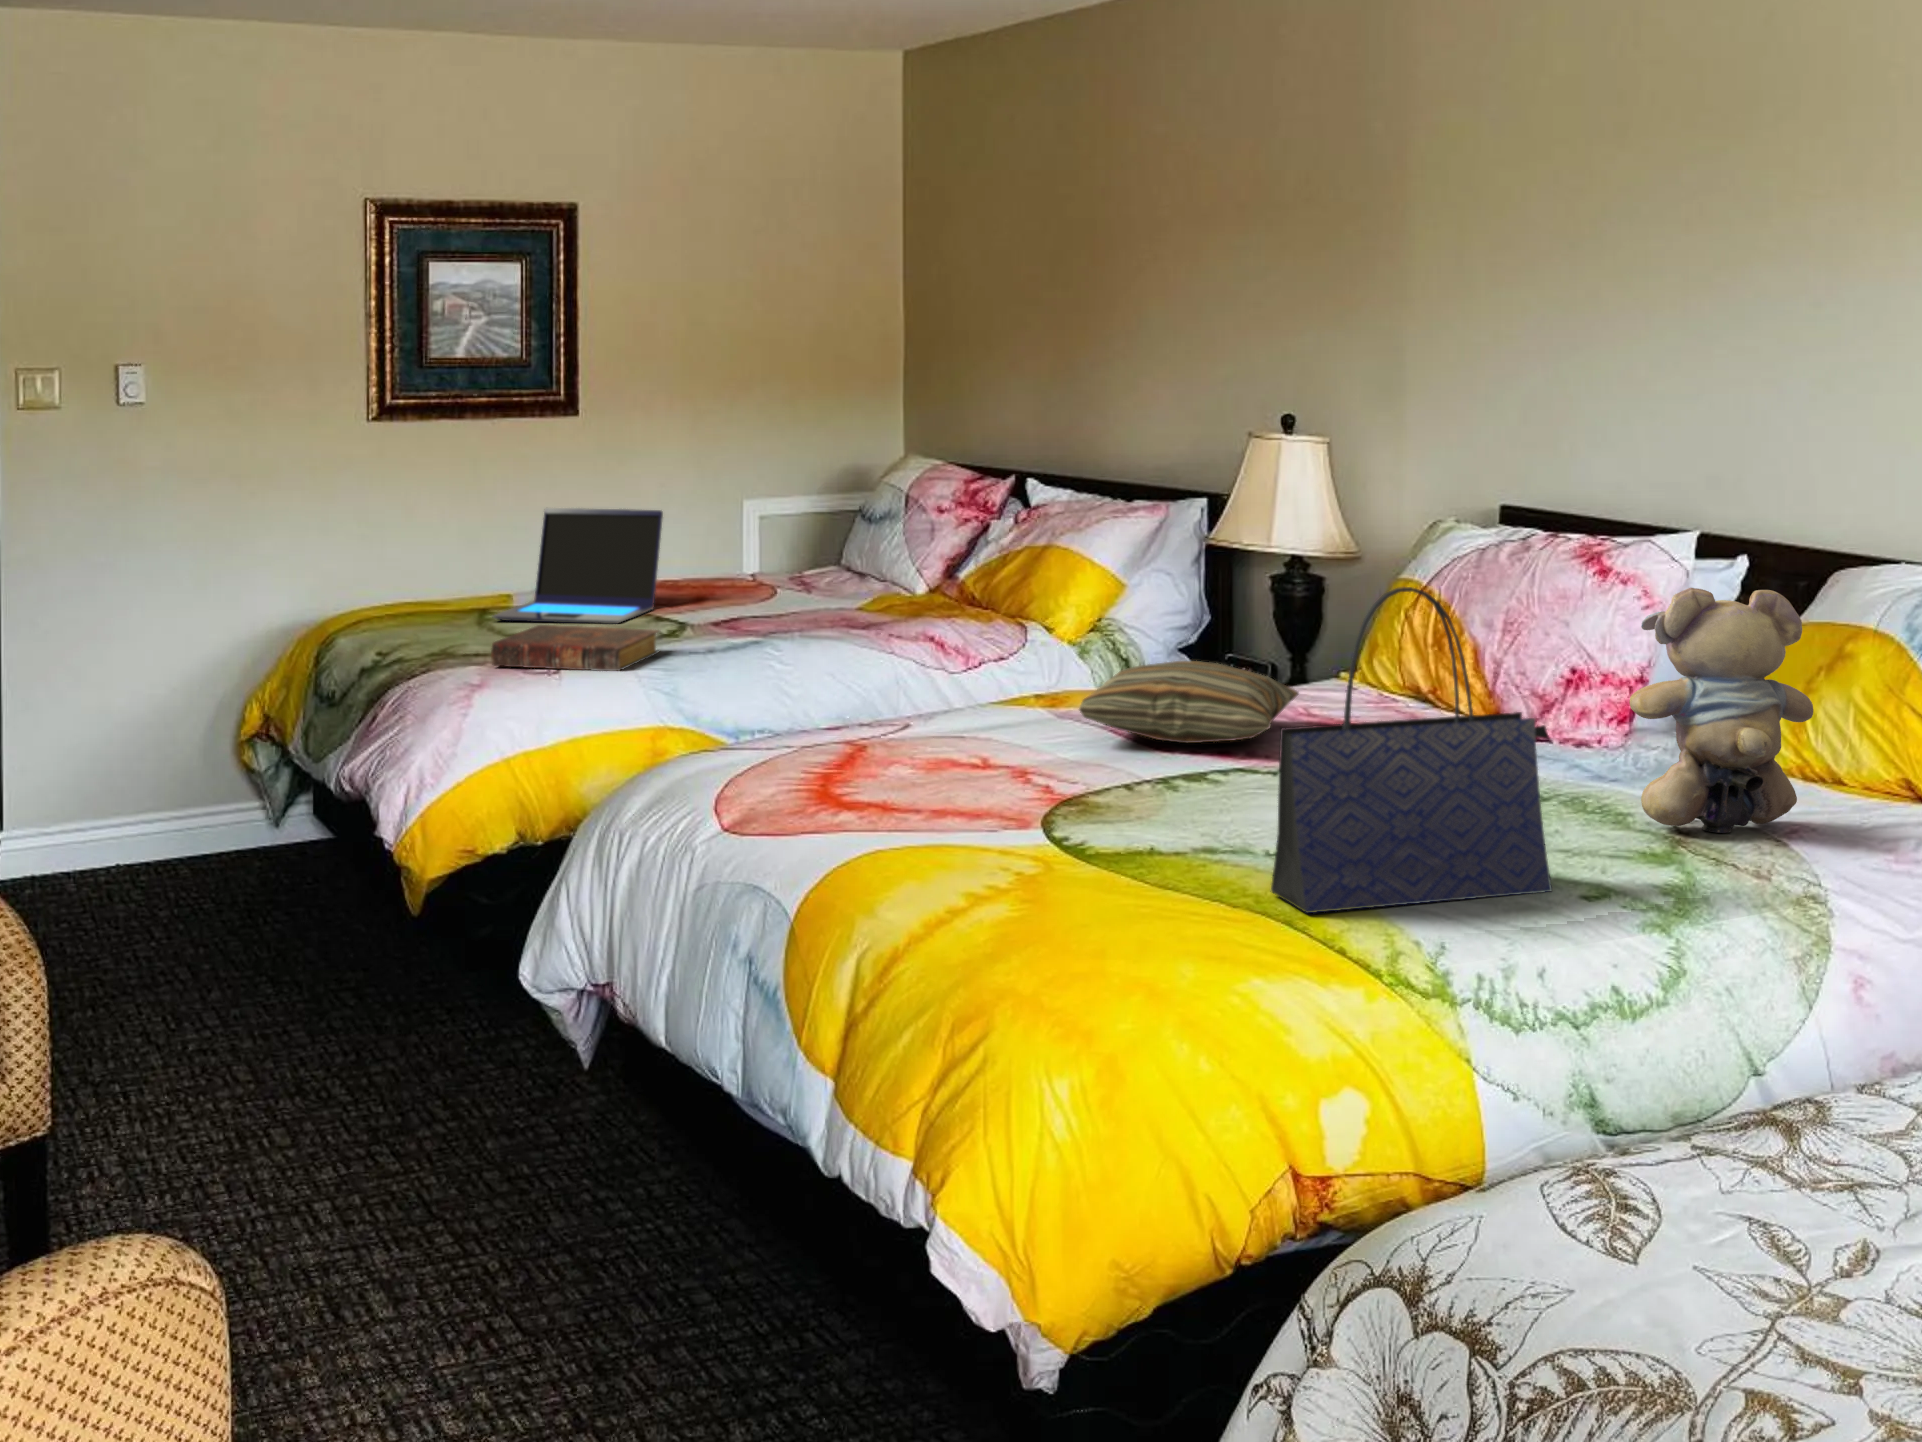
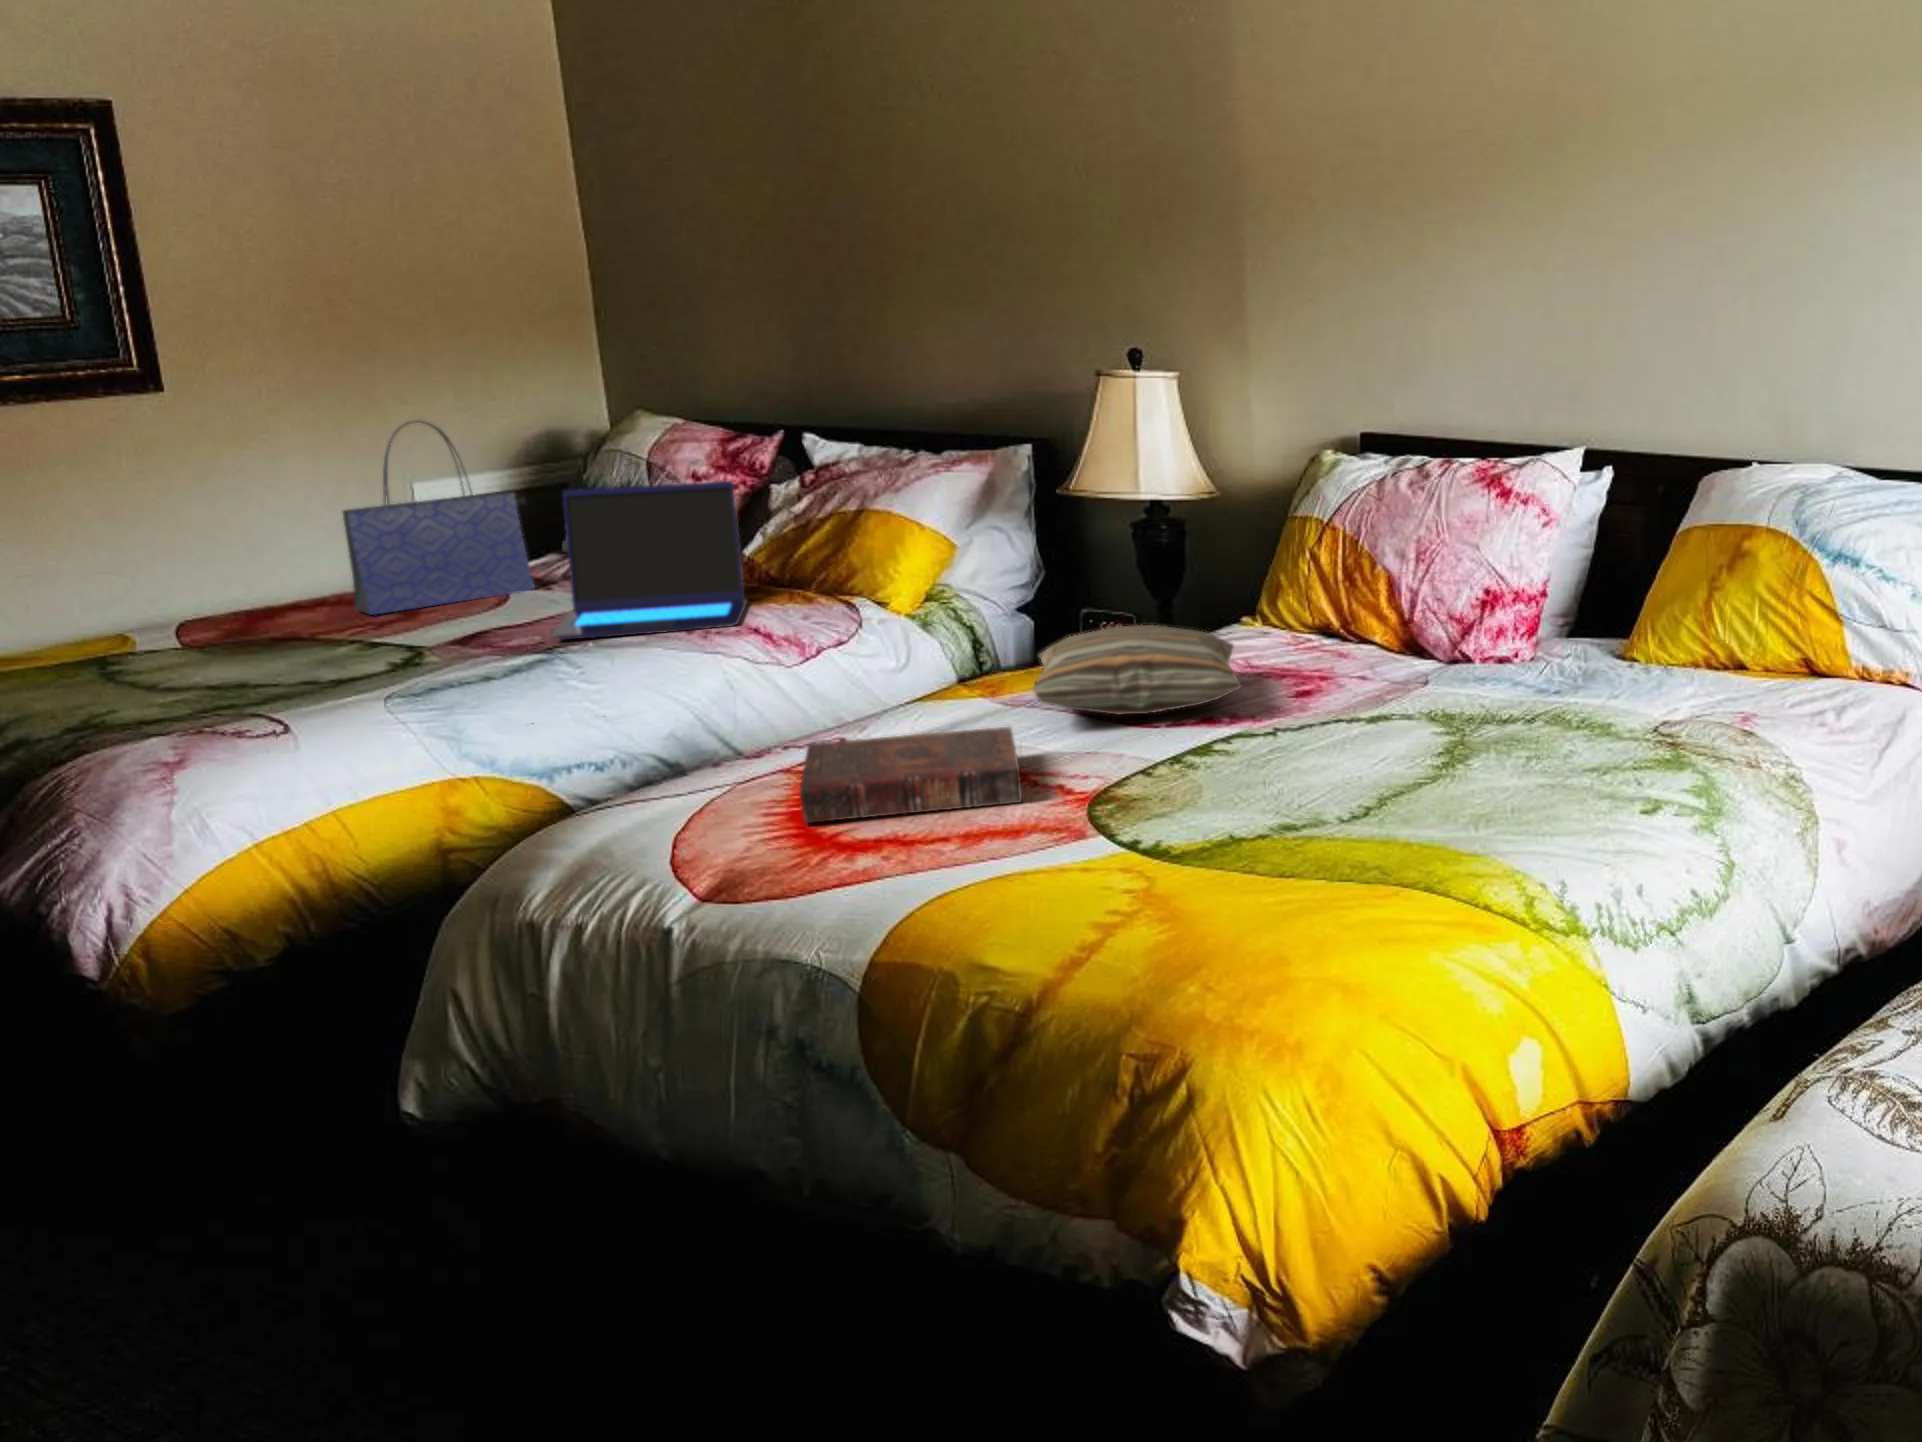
laptop: present [492,508,663,624] -> present [552,481,747,640]
tote bag: present [1271,587,1552,913] -> present [343,421,535,615]
teddy bear: present [1630,588,1813,833] -> none [1615,503,1756,730]
book: present [491,625,659,671] -> present [800,727,1022,823]

